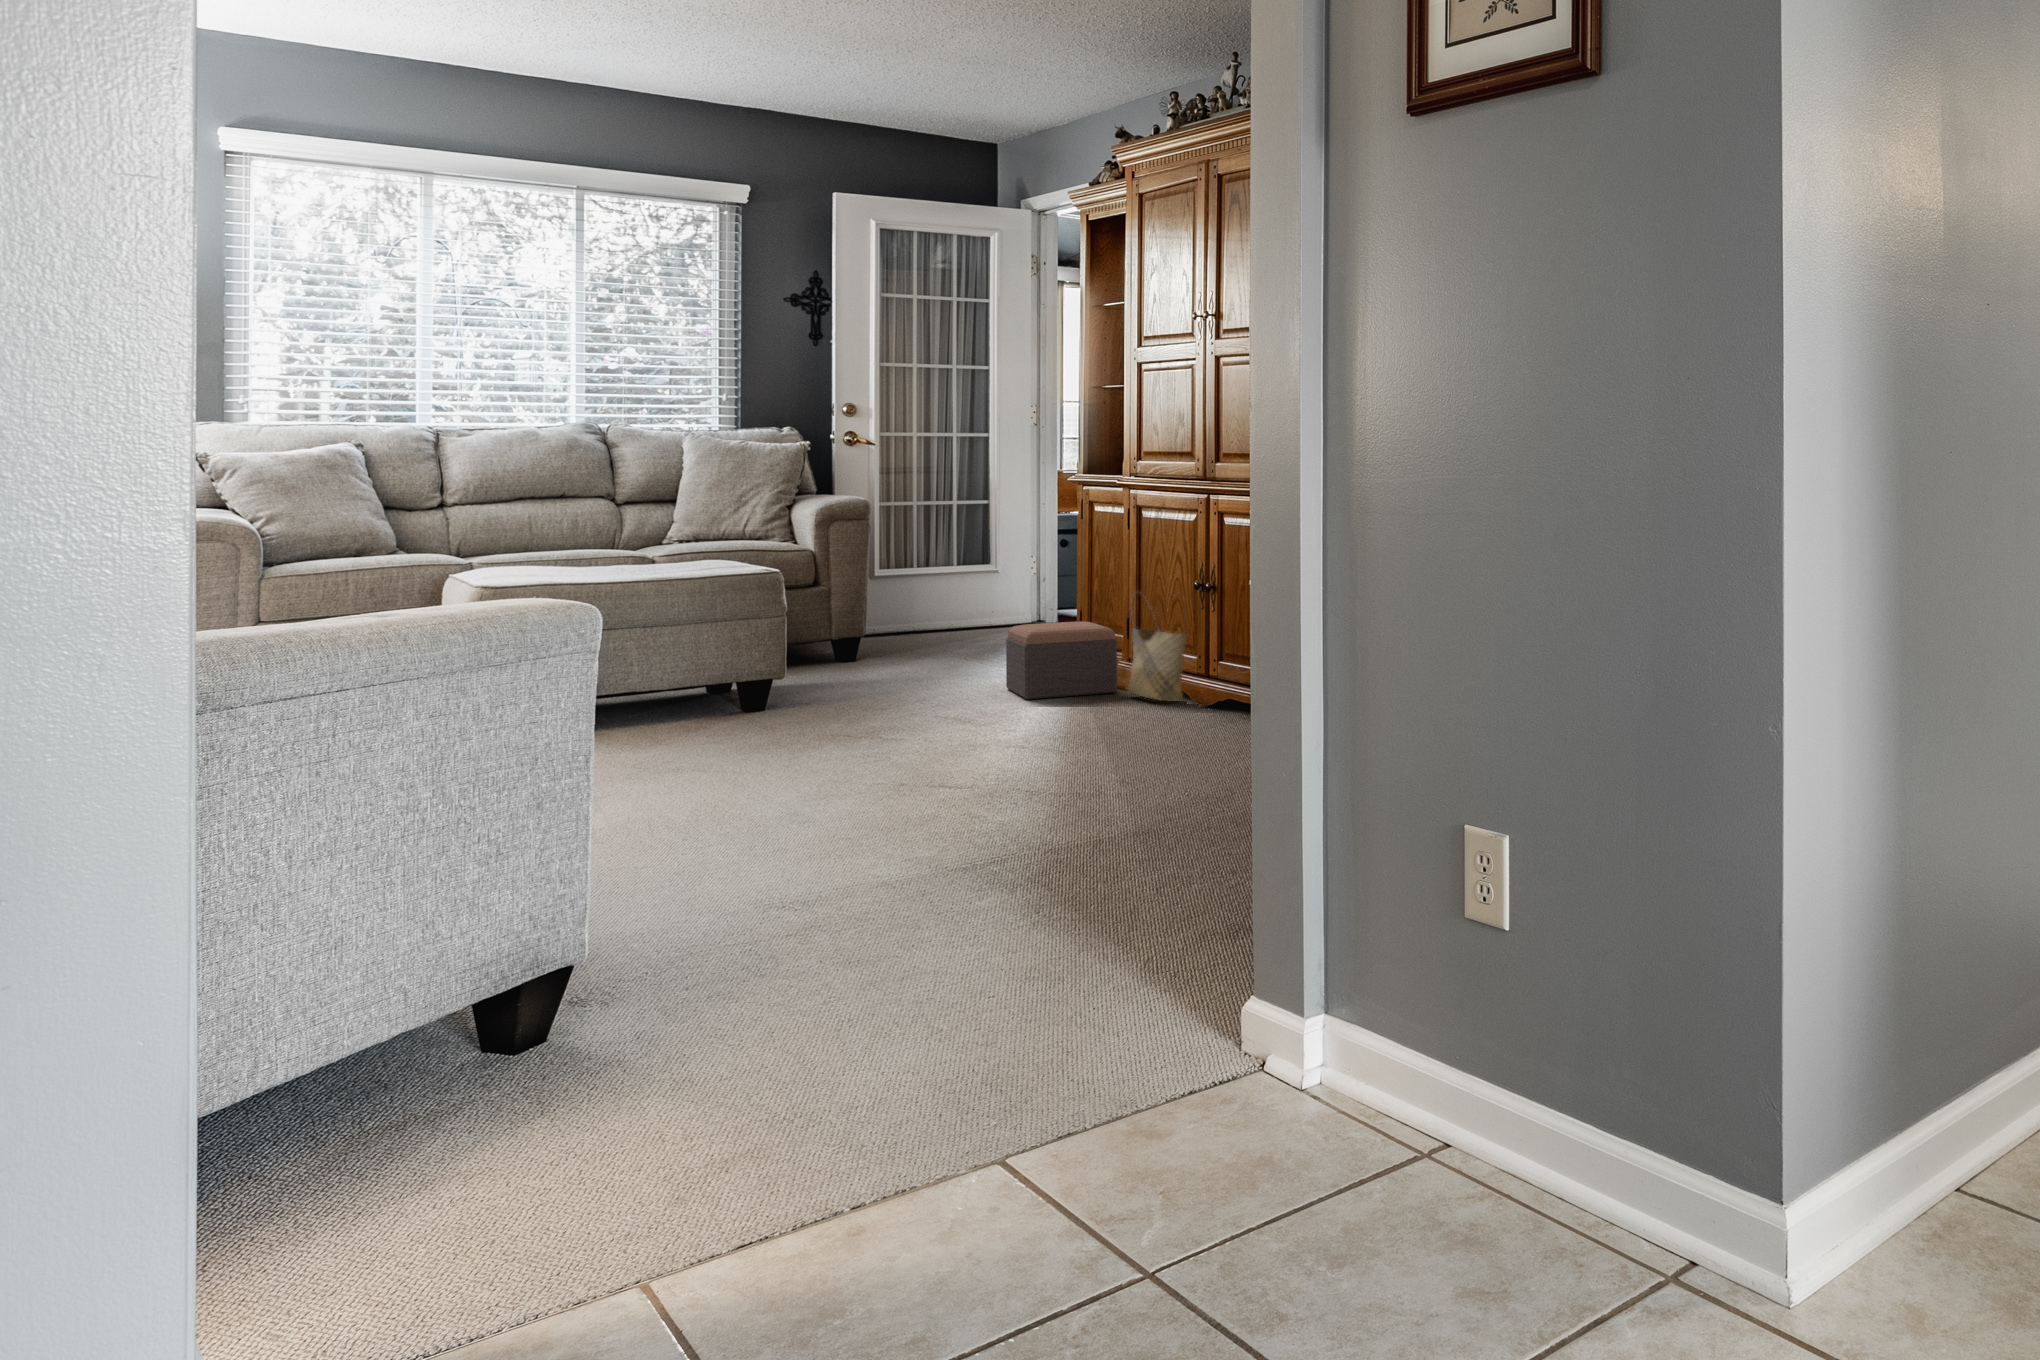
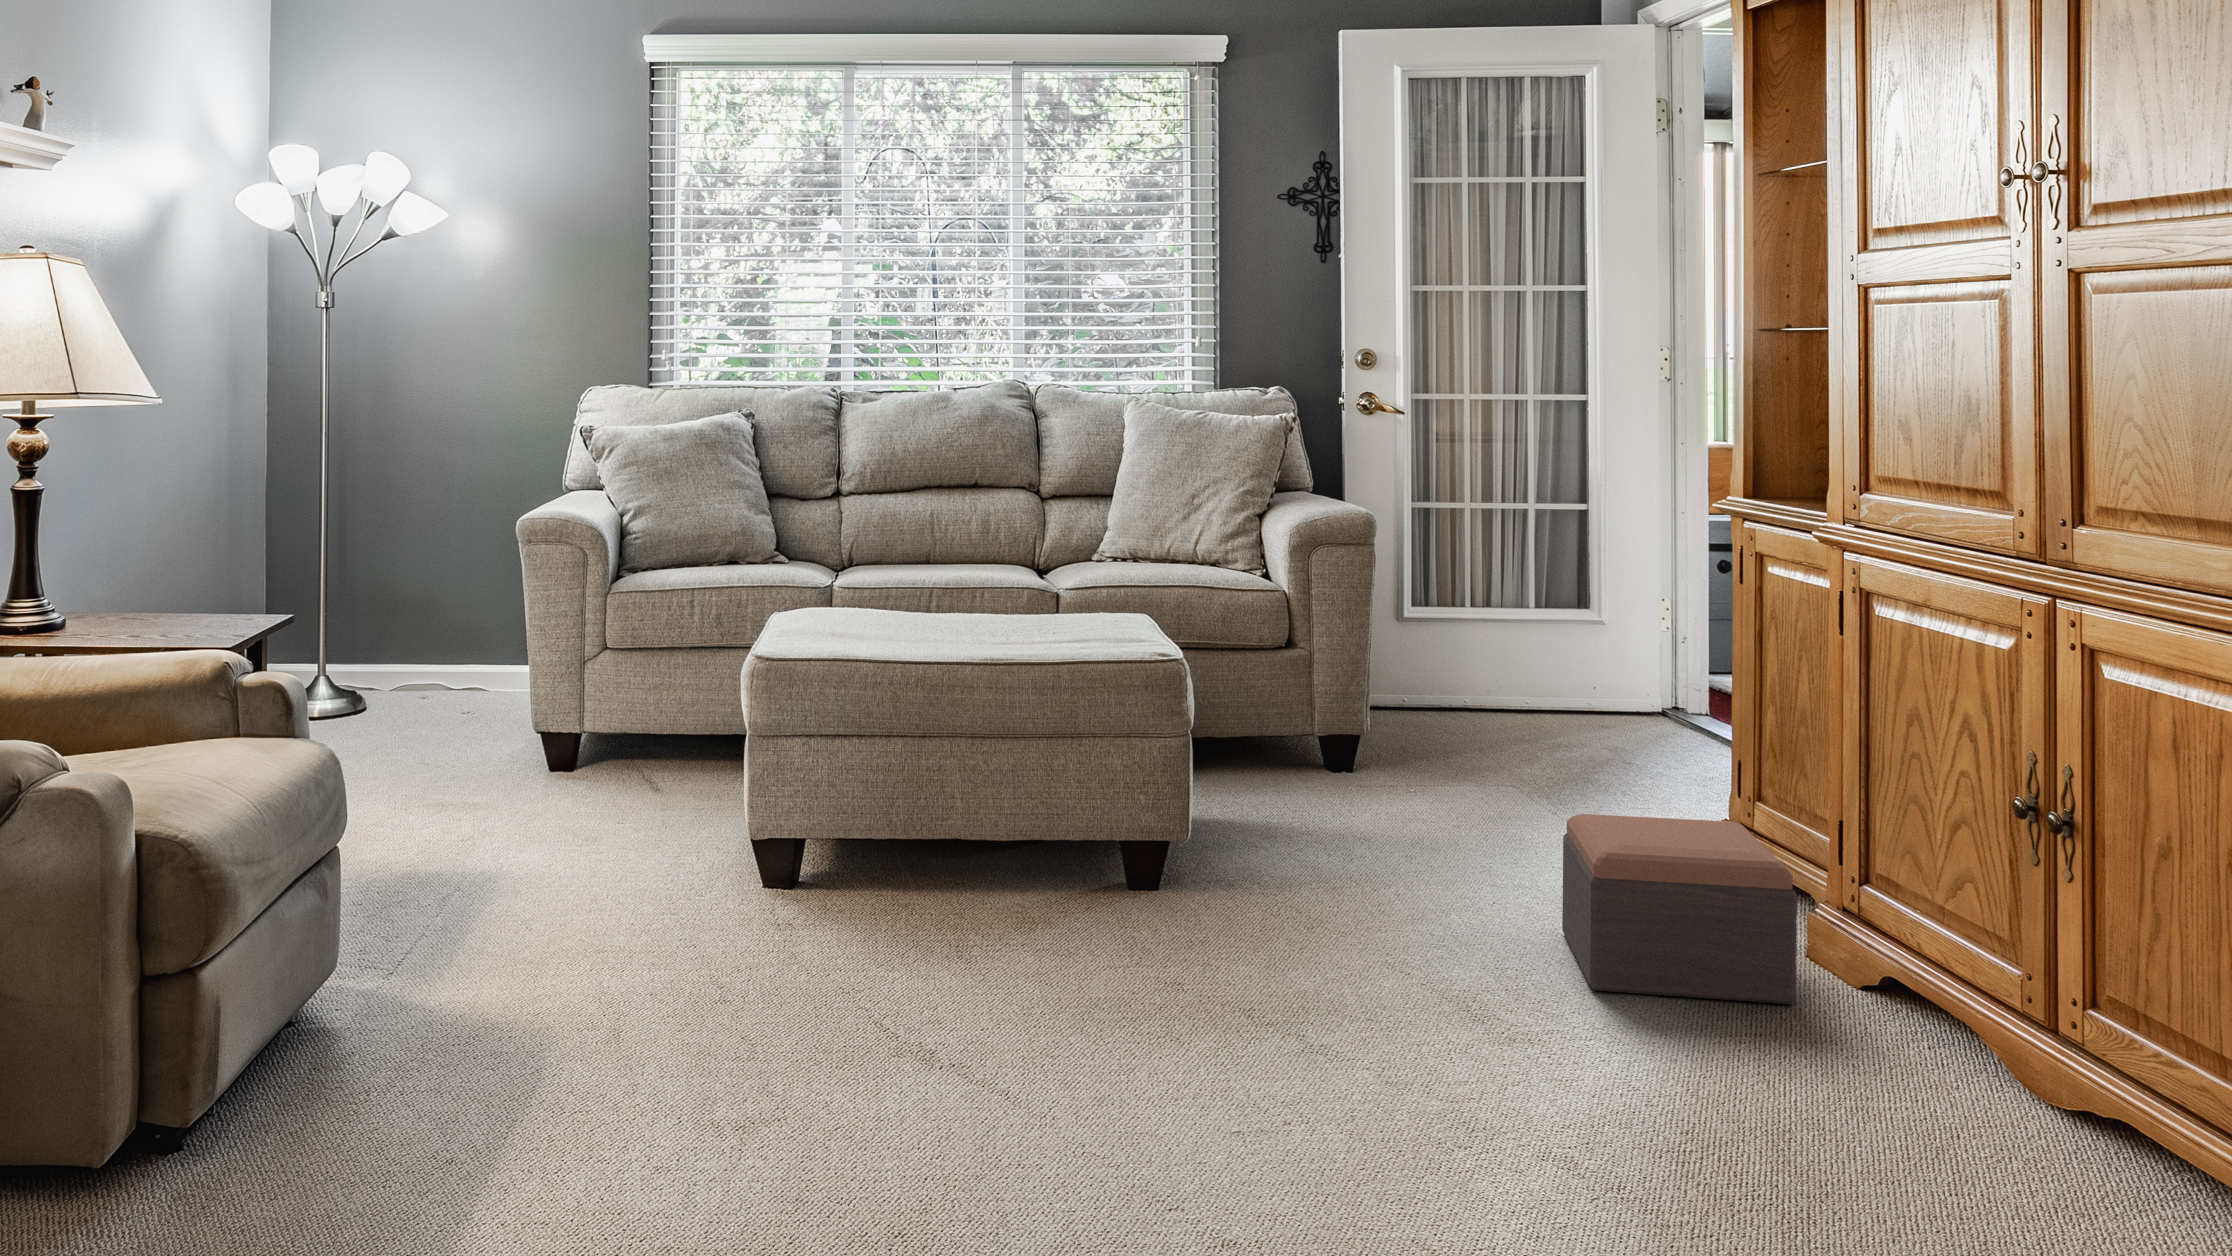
woven basket: present [1128,593,1187,701] -> none [1819,811,1978,1089]

